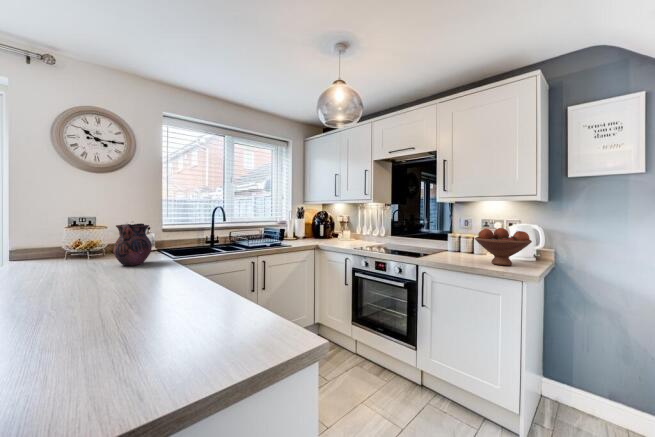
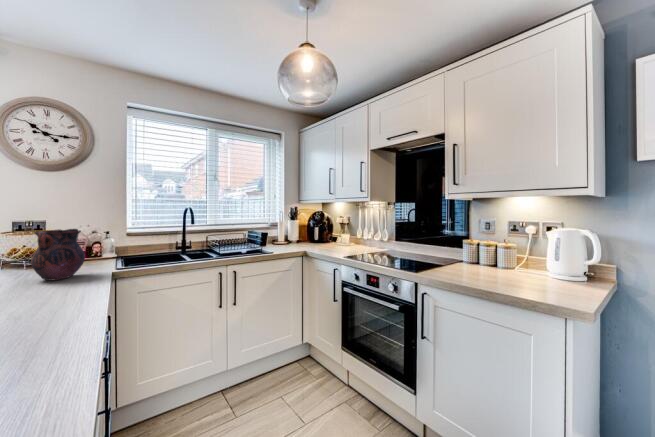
fruit bowl: present [475,228,532,266] -> none [496,234,584,290]

